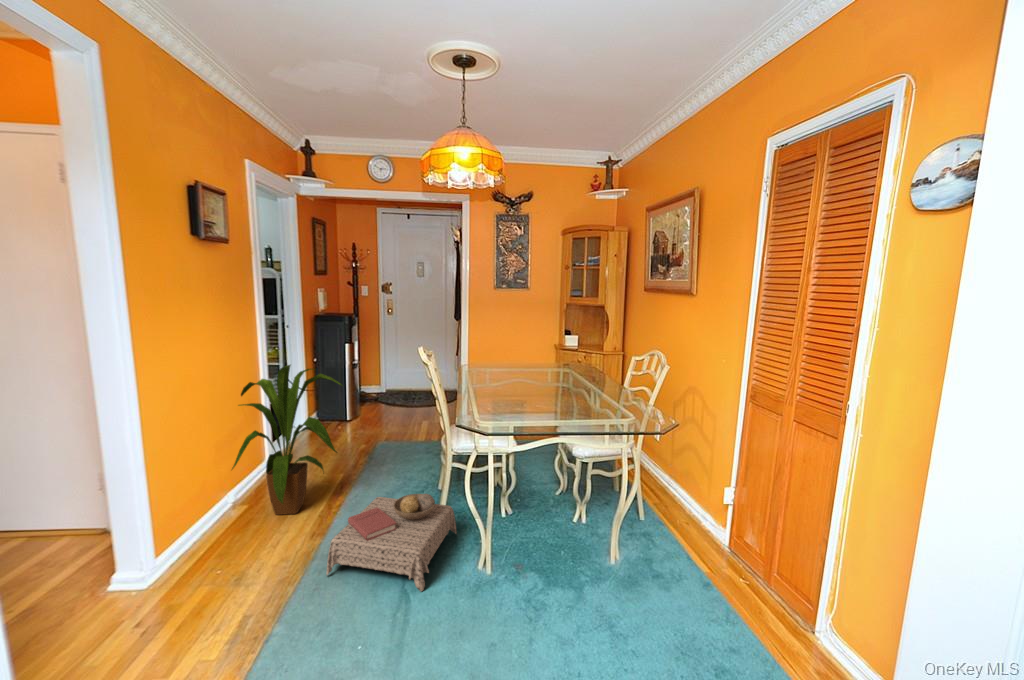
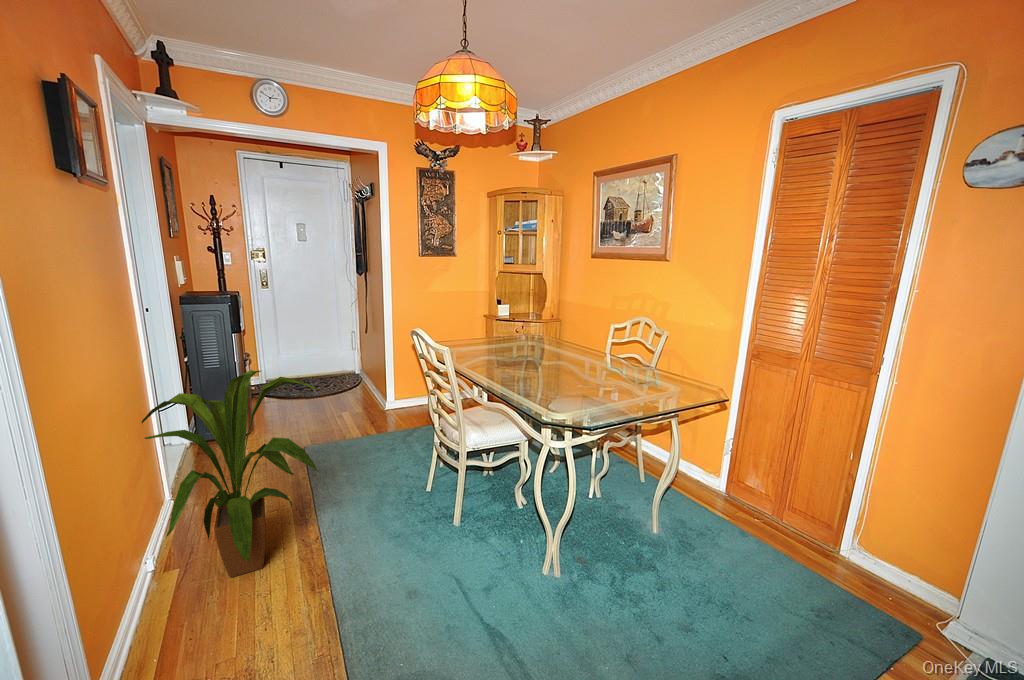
ottoman: present [327,494,457,591] -> none [367,506,504,642]

